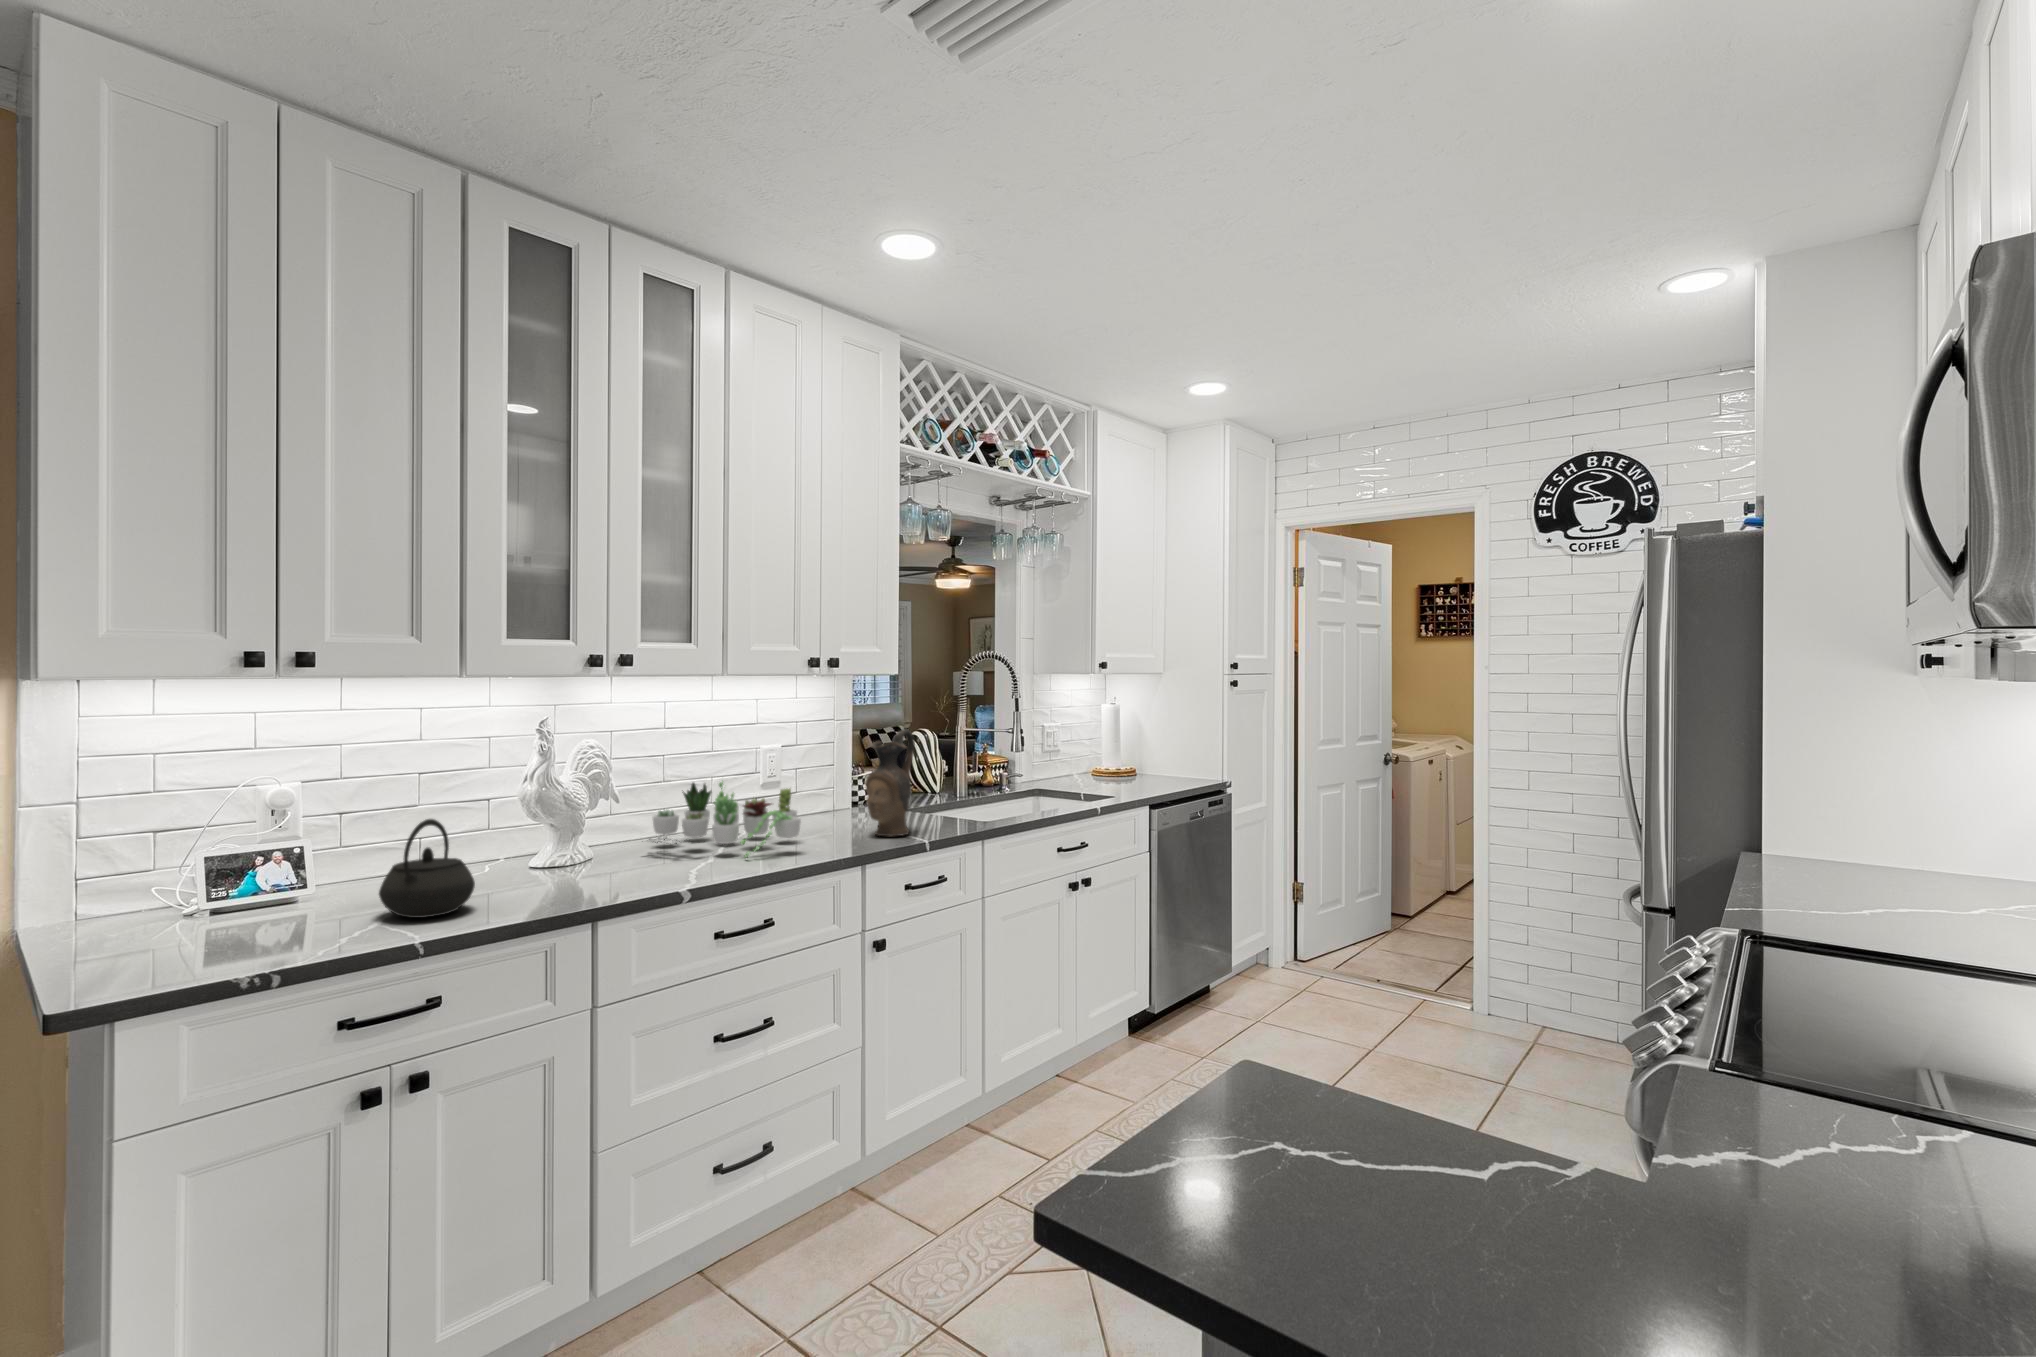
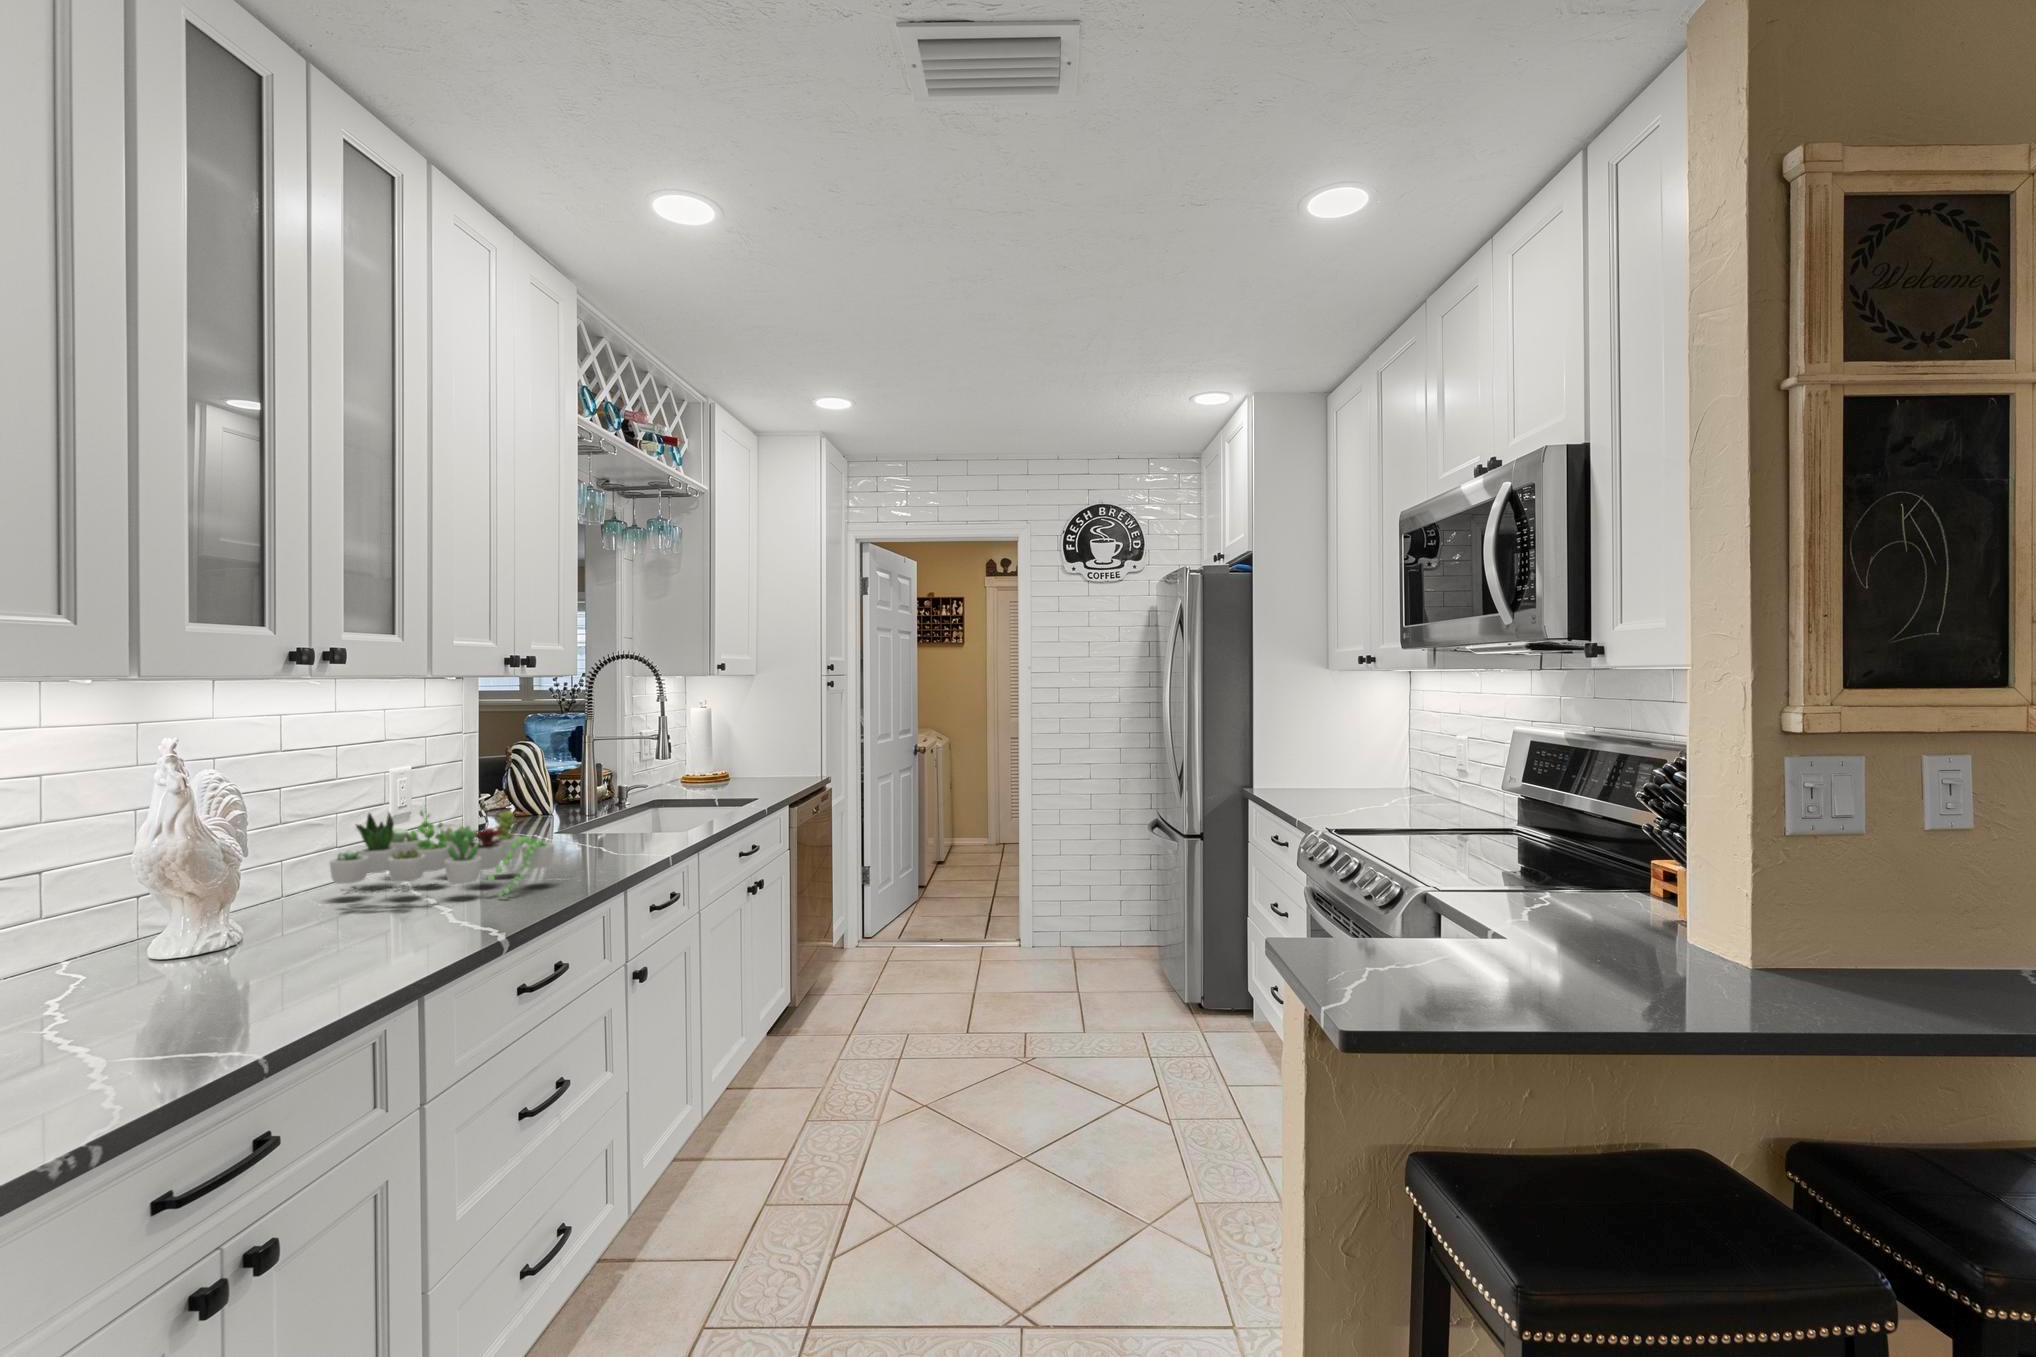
ceramic pitcher: present [865,729,915,836] -> none [582,736,635,857]
kettle: present [379,819,475,918] -> none [95,885,257,1035]

